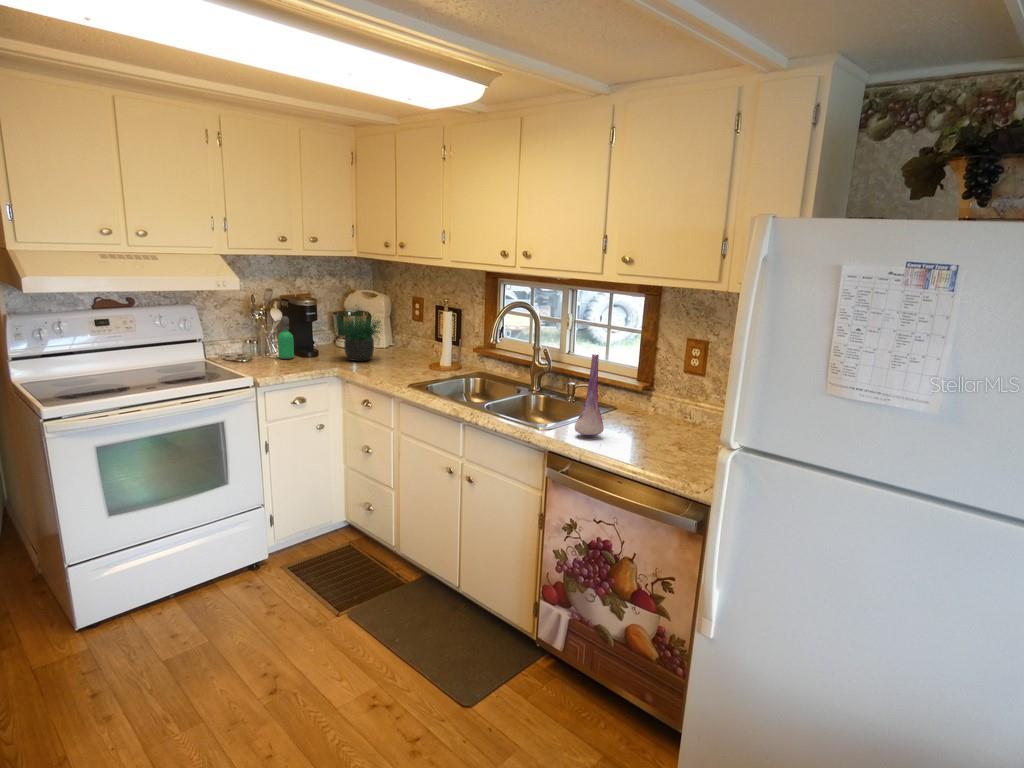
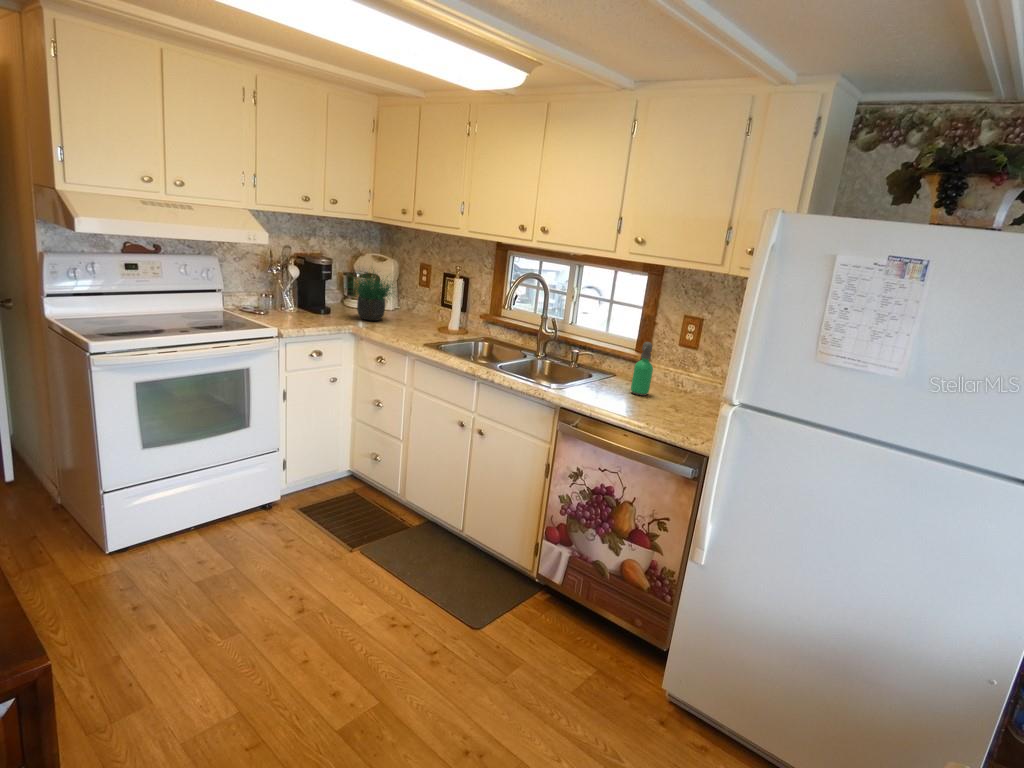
soap dispenser: present [275,316,294,359] -> present [631,342,653,396]
vase: present [575,355,604,435] -> none [582,321,615,396]

